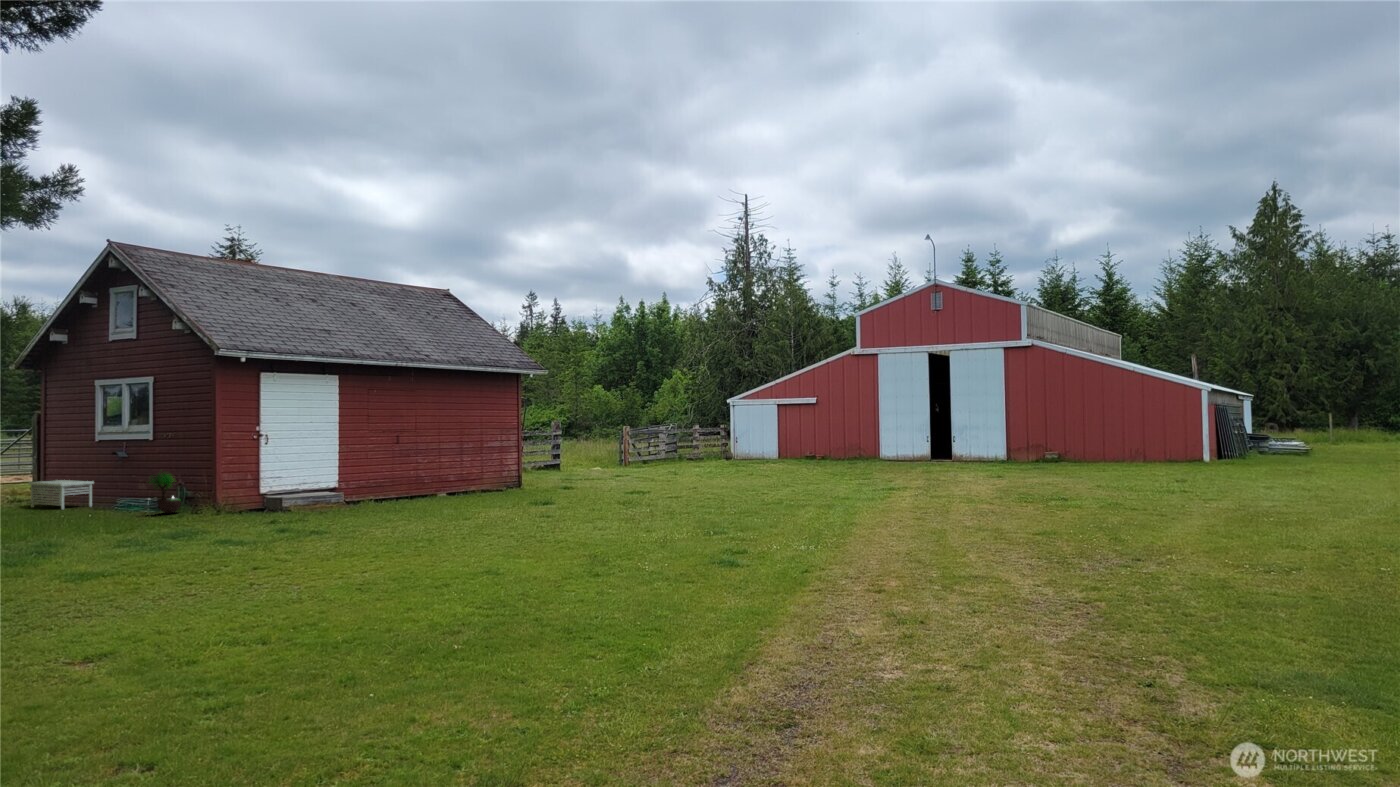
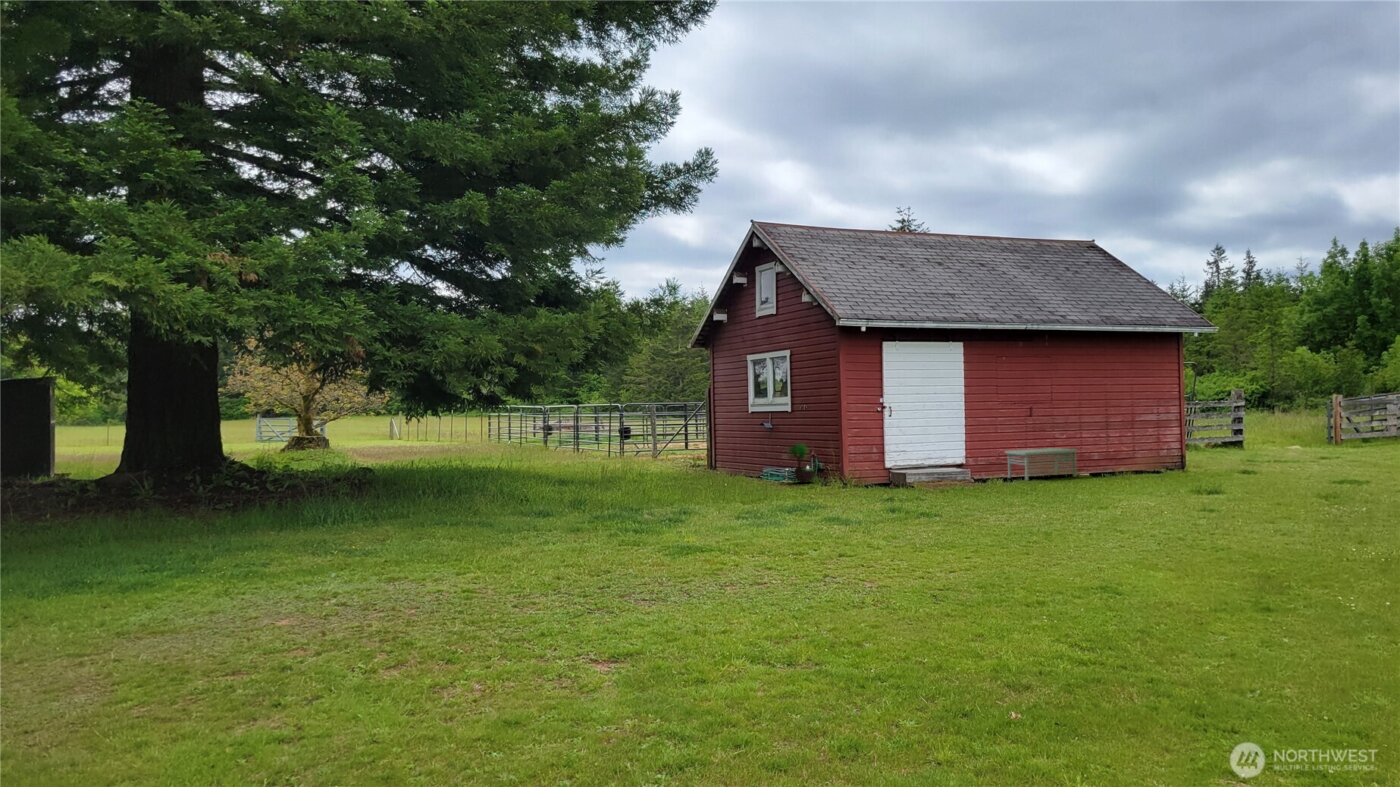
storage bench: present [29,480,94,509] -> present [1005,448,1077,480]

